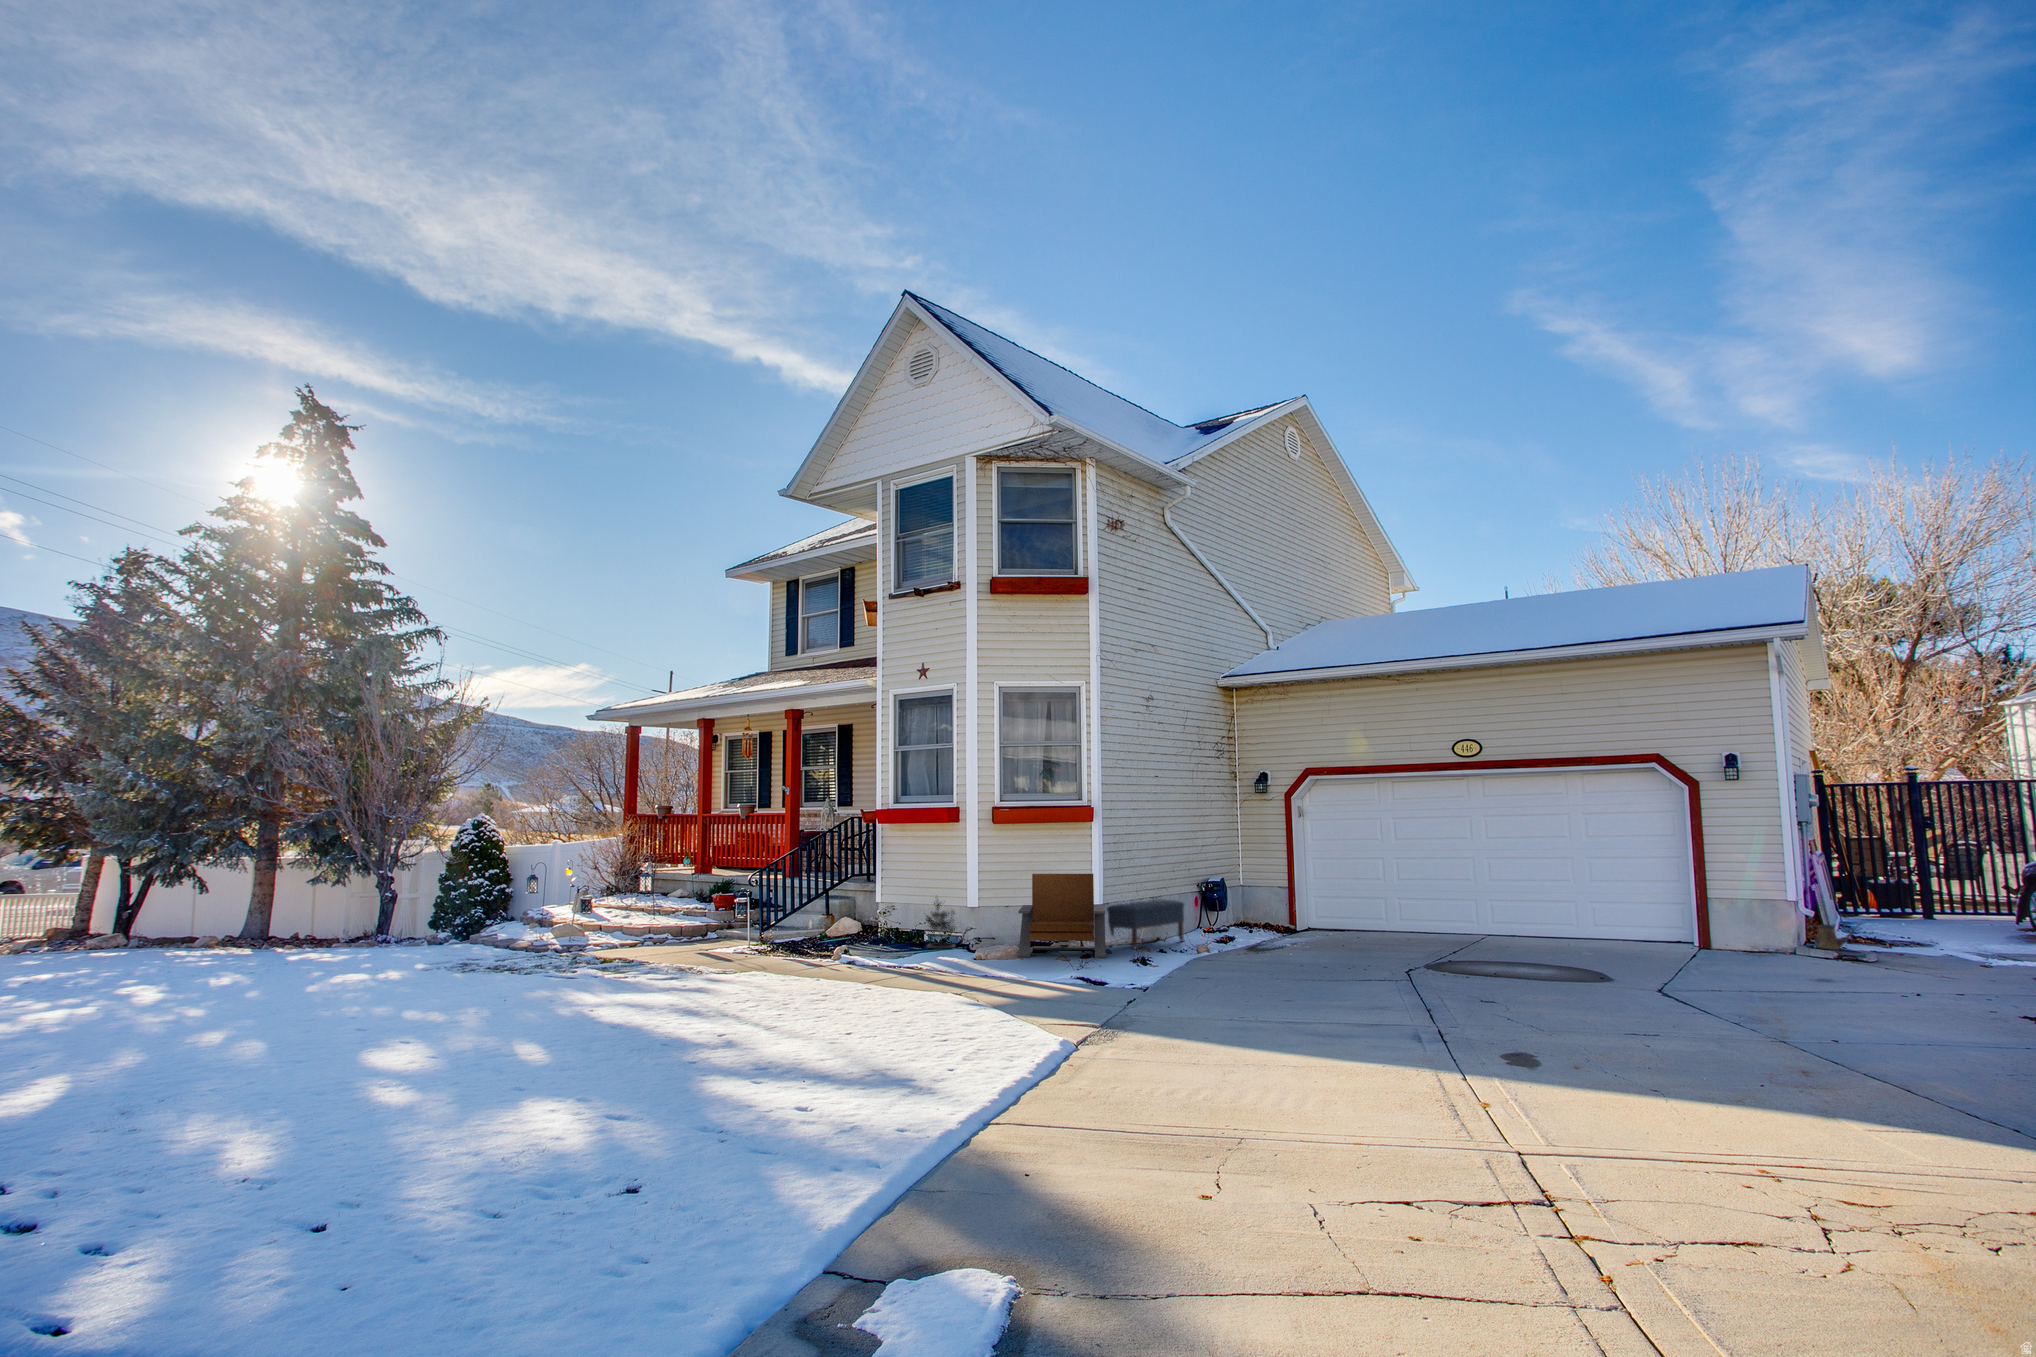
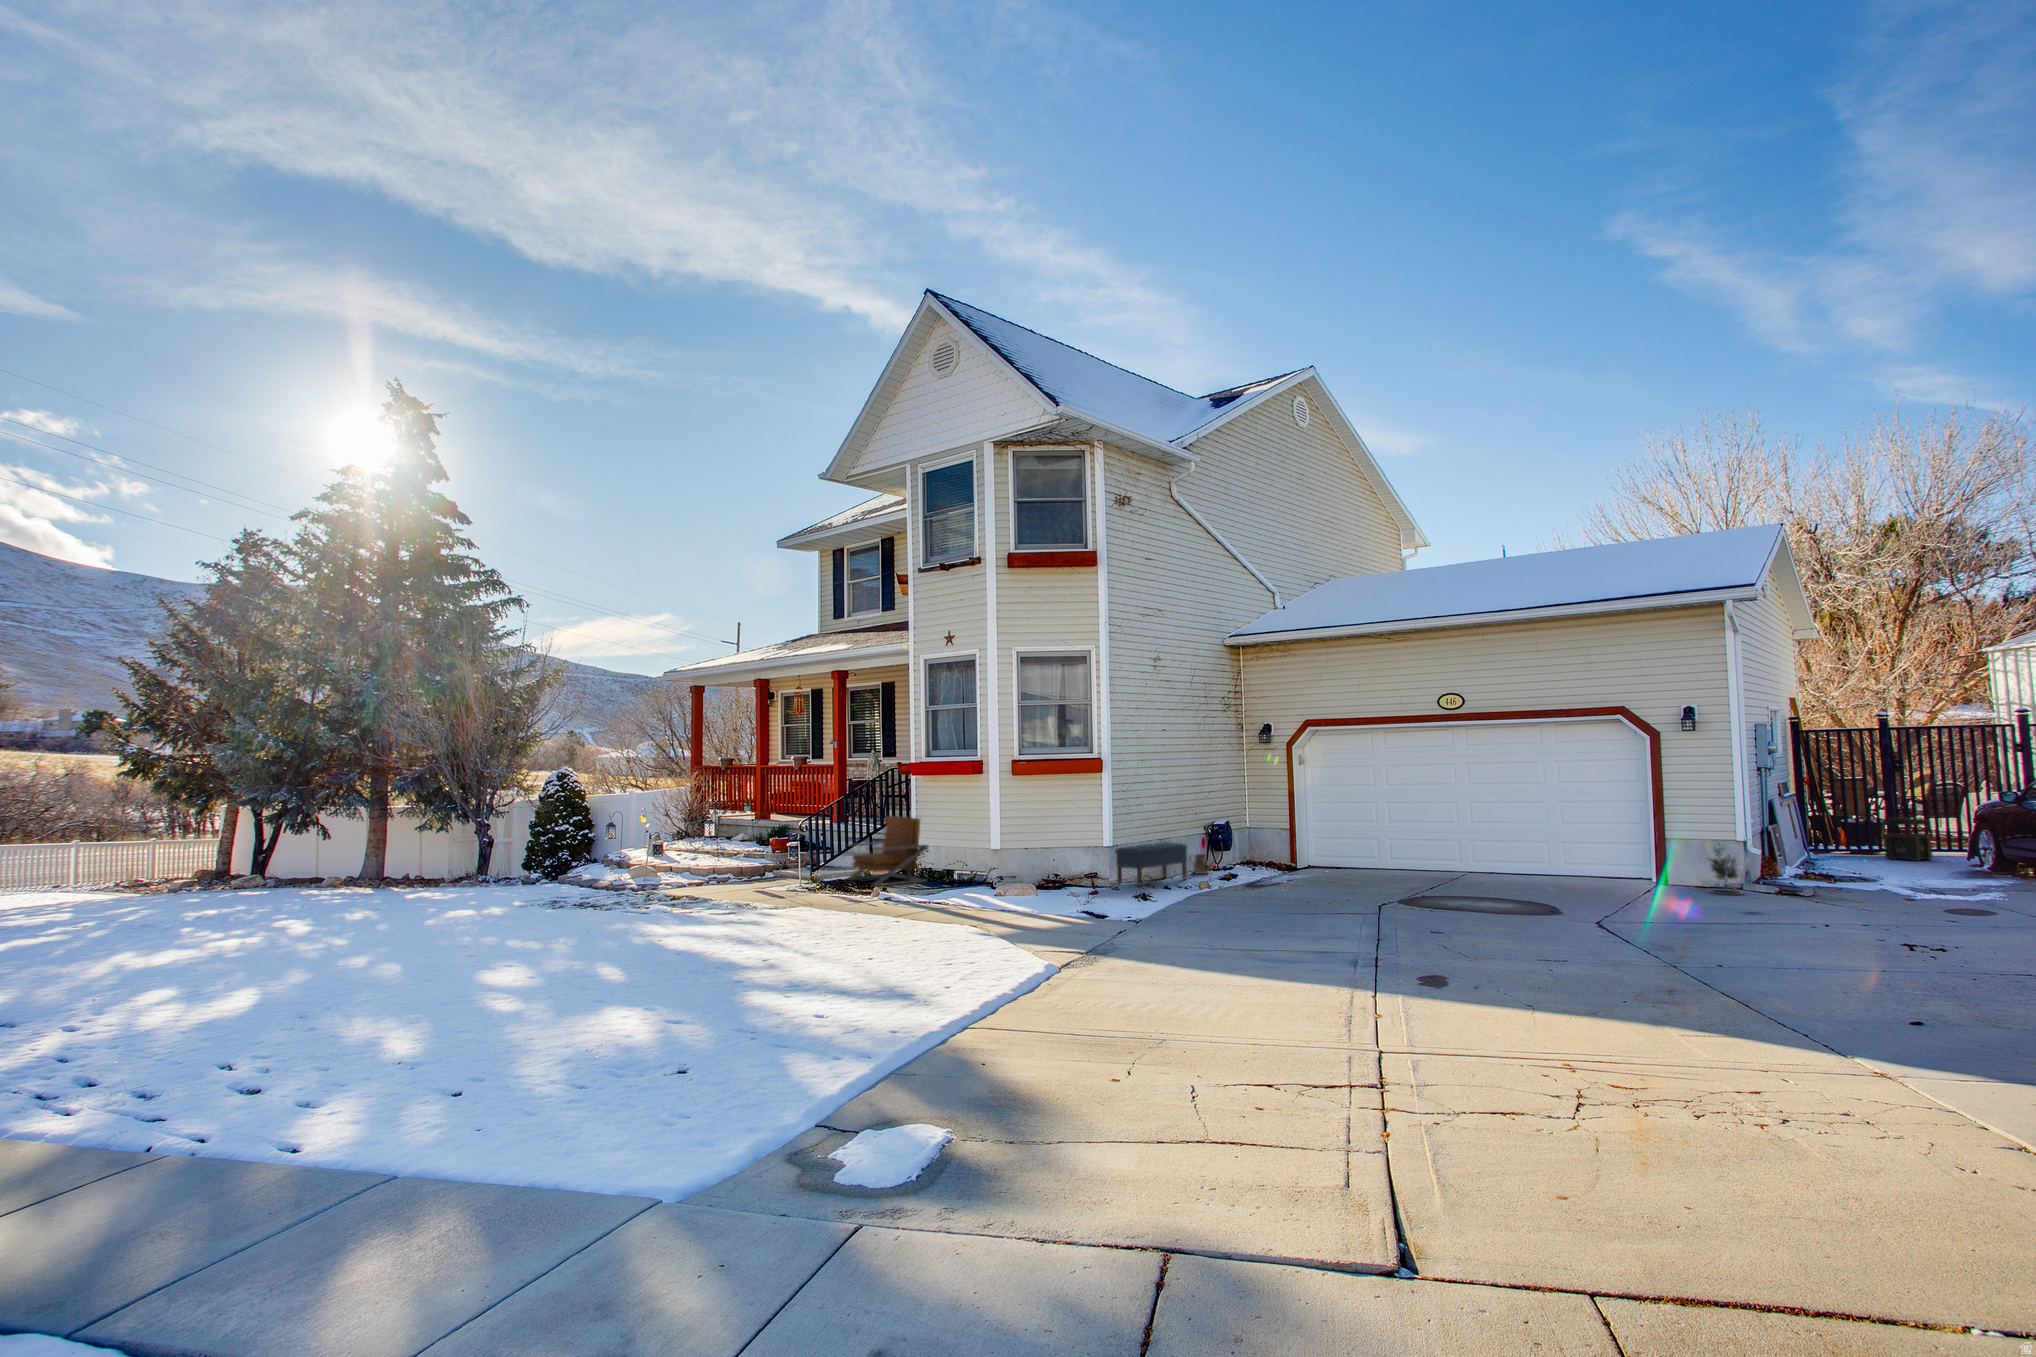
lounge chair: present [1018,874,1106,958] -> present [848,816,928,886]
toolbox: none [1905,877,1959,923] -> present [1882,818,1933,861]
potted tree: present [926,900,955,949] -> present [1709,848,1742,895]
watering can: present [1815,923,1863,950] -> present [1190,854,1217,874]

